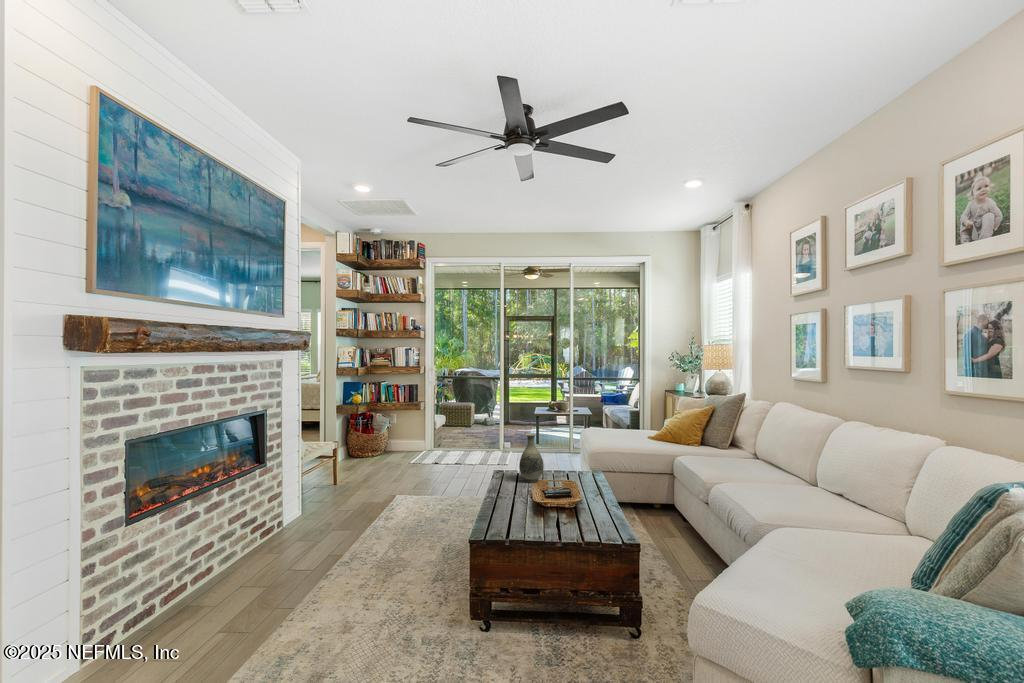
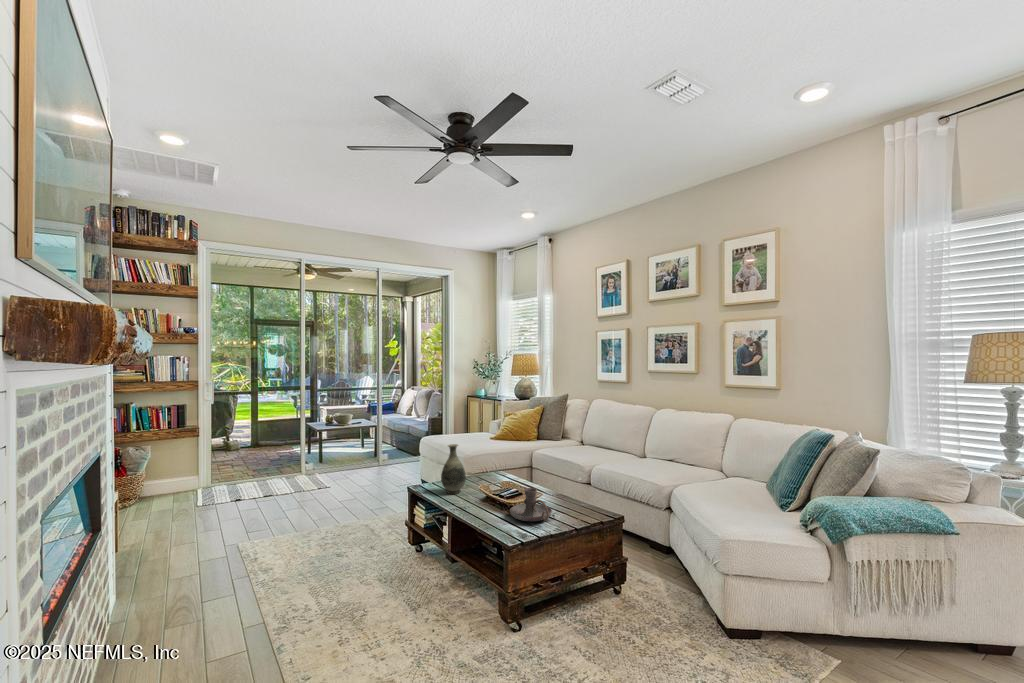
candle holder: none [535,487,580,524] -> present [510,488,552,521]

